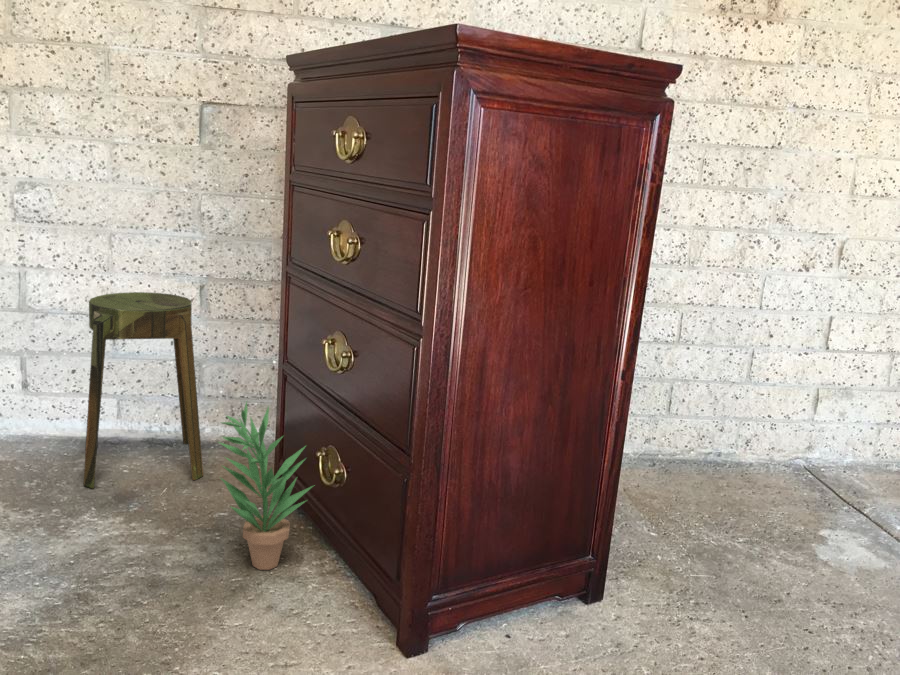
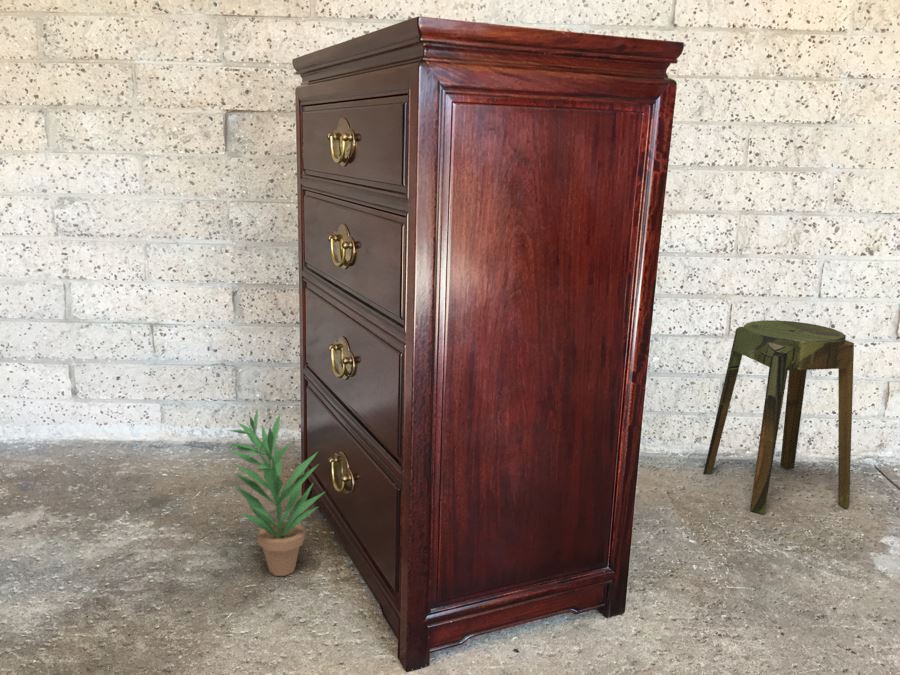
stool: present [84,292,203,488] -> present [704,320,854,514]

